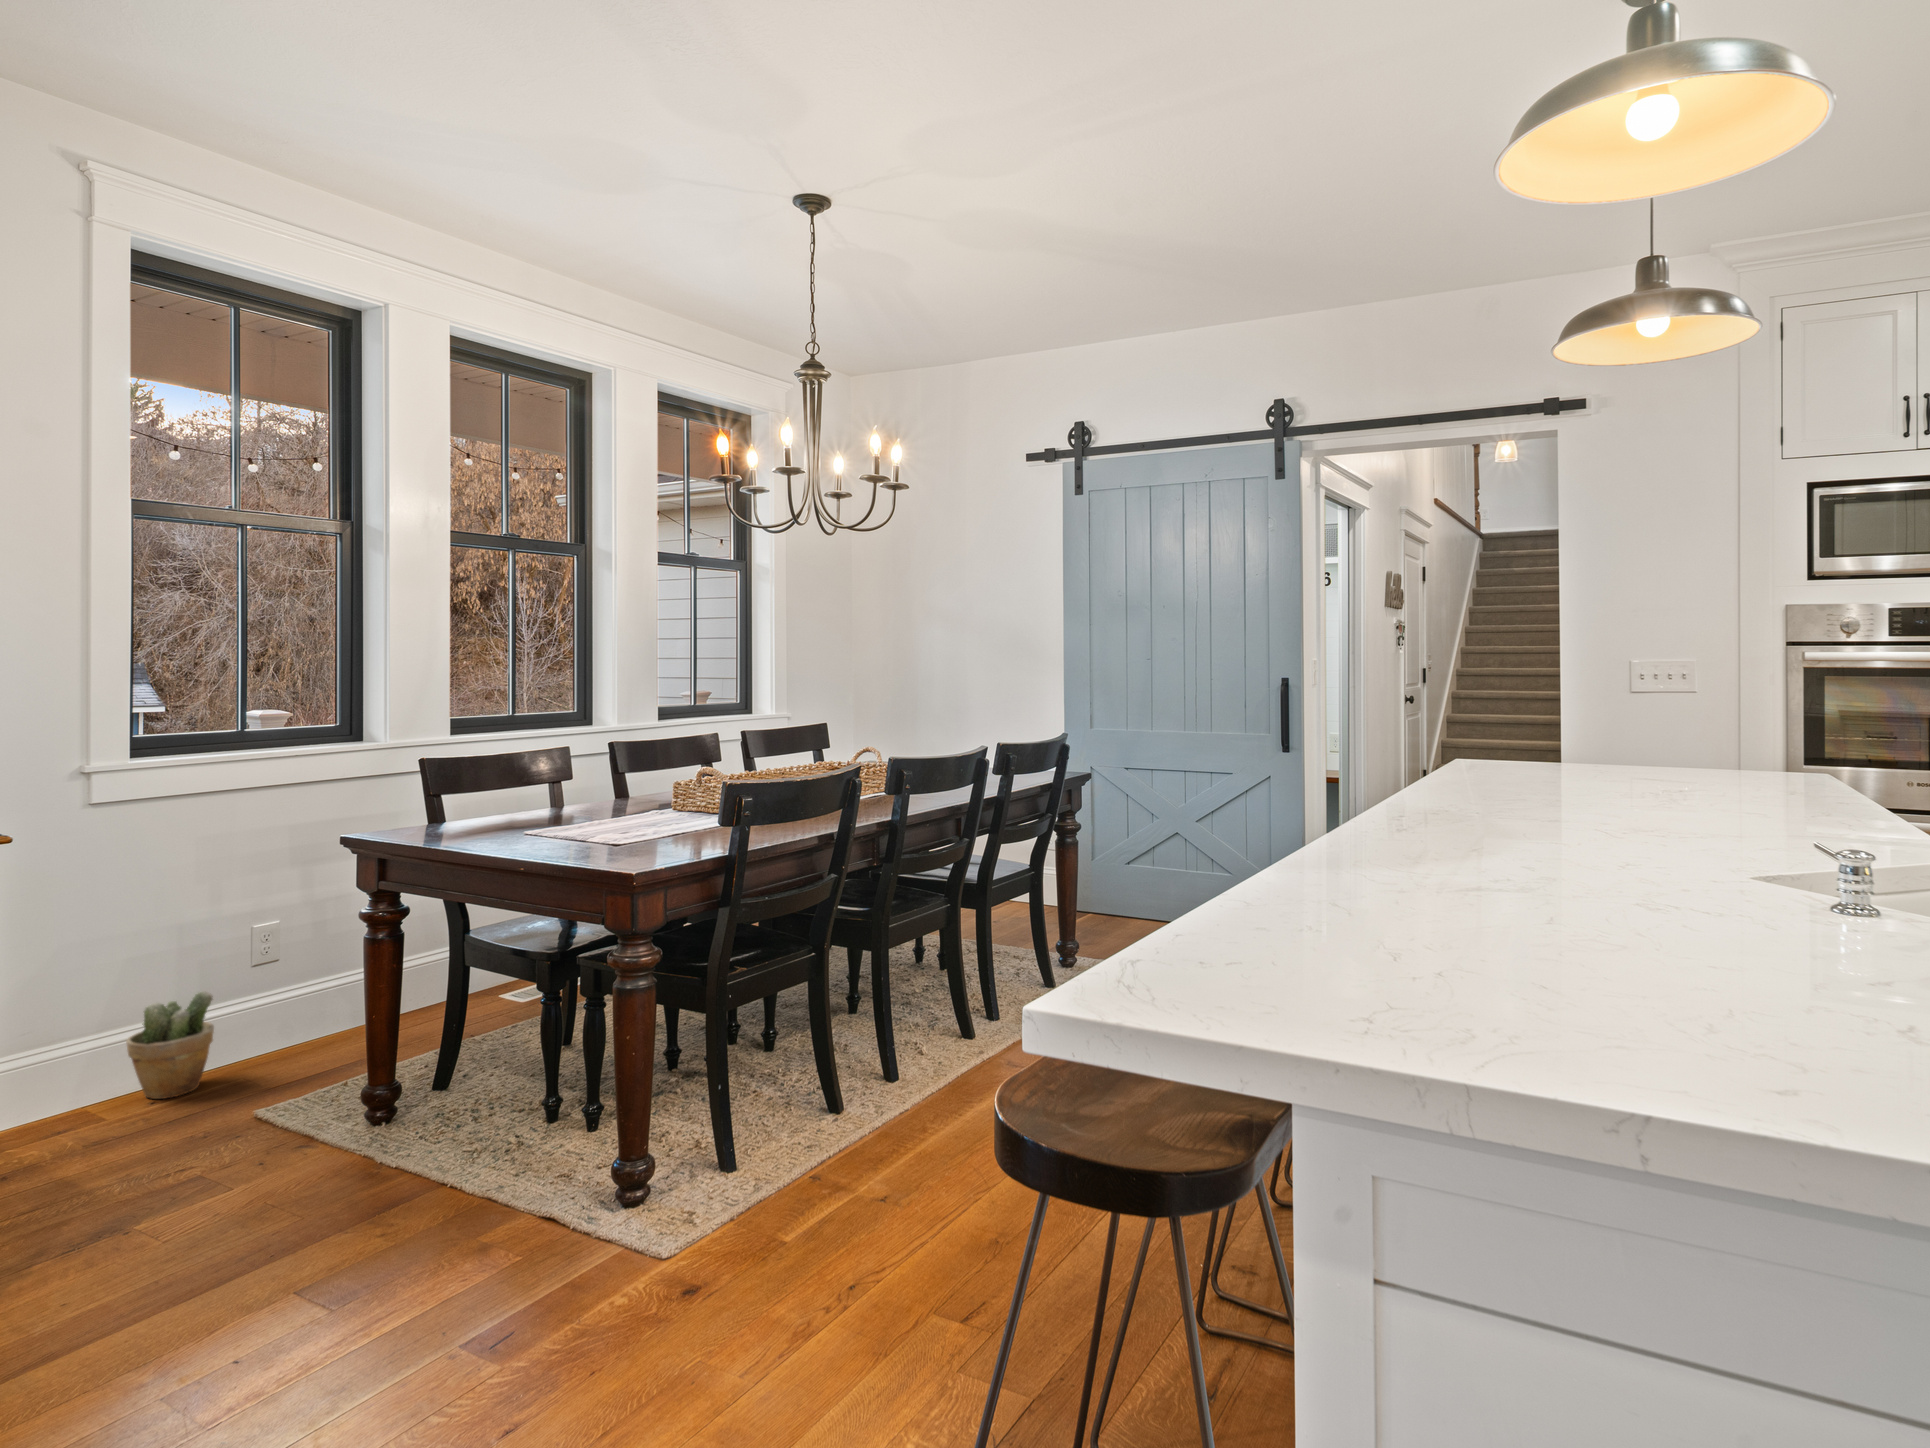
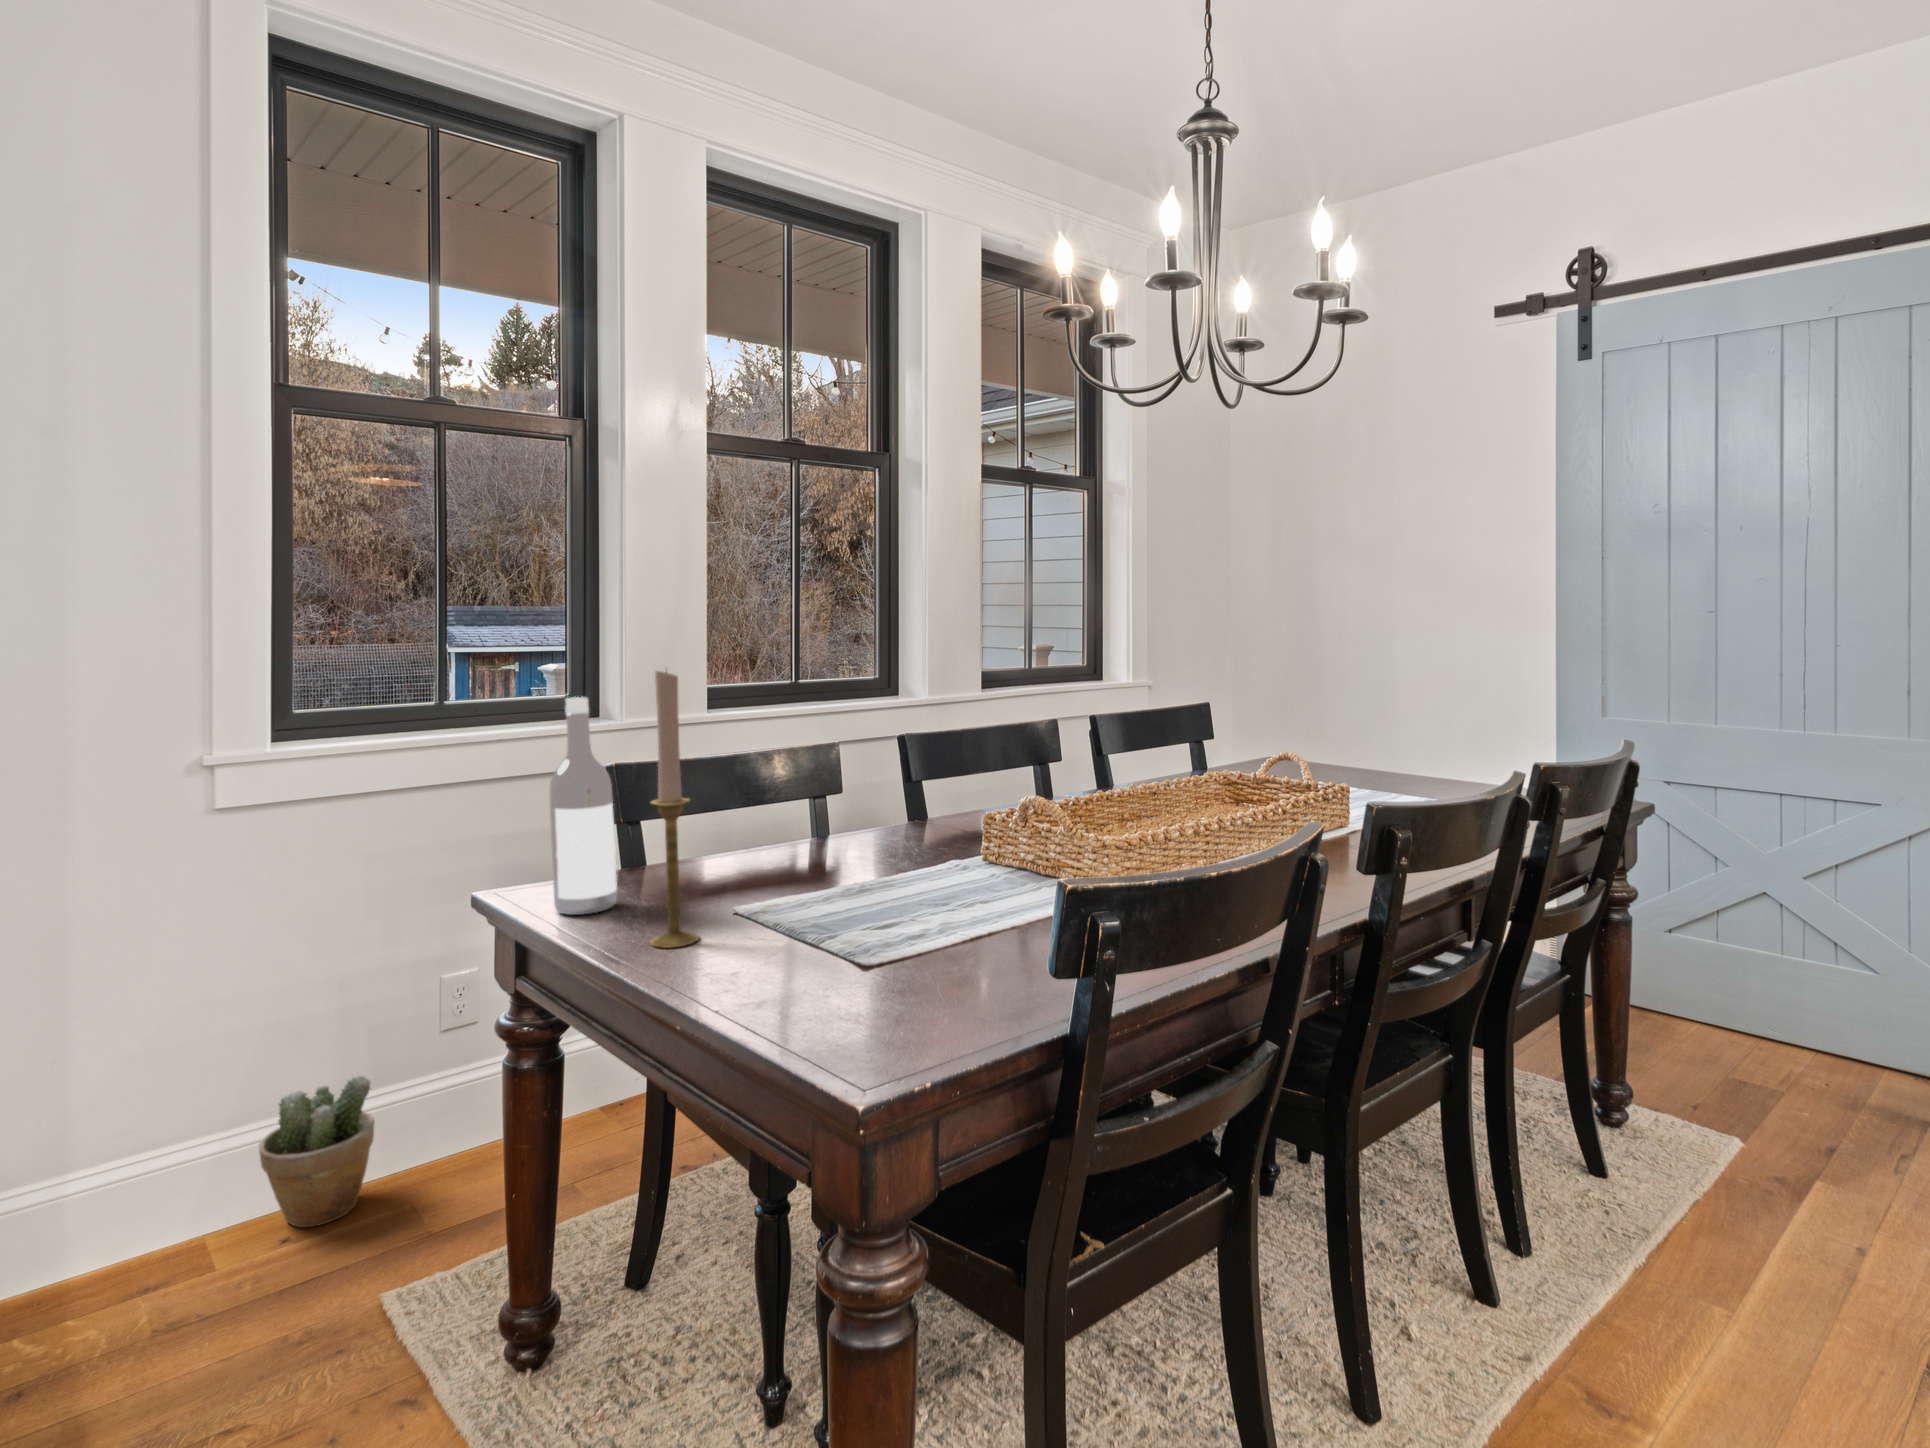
candlestick: none [489,690,517,842] -> present [650,671,699,948]
wine bottle: none [412,710,452,836] -> present [550,697,617,915]

